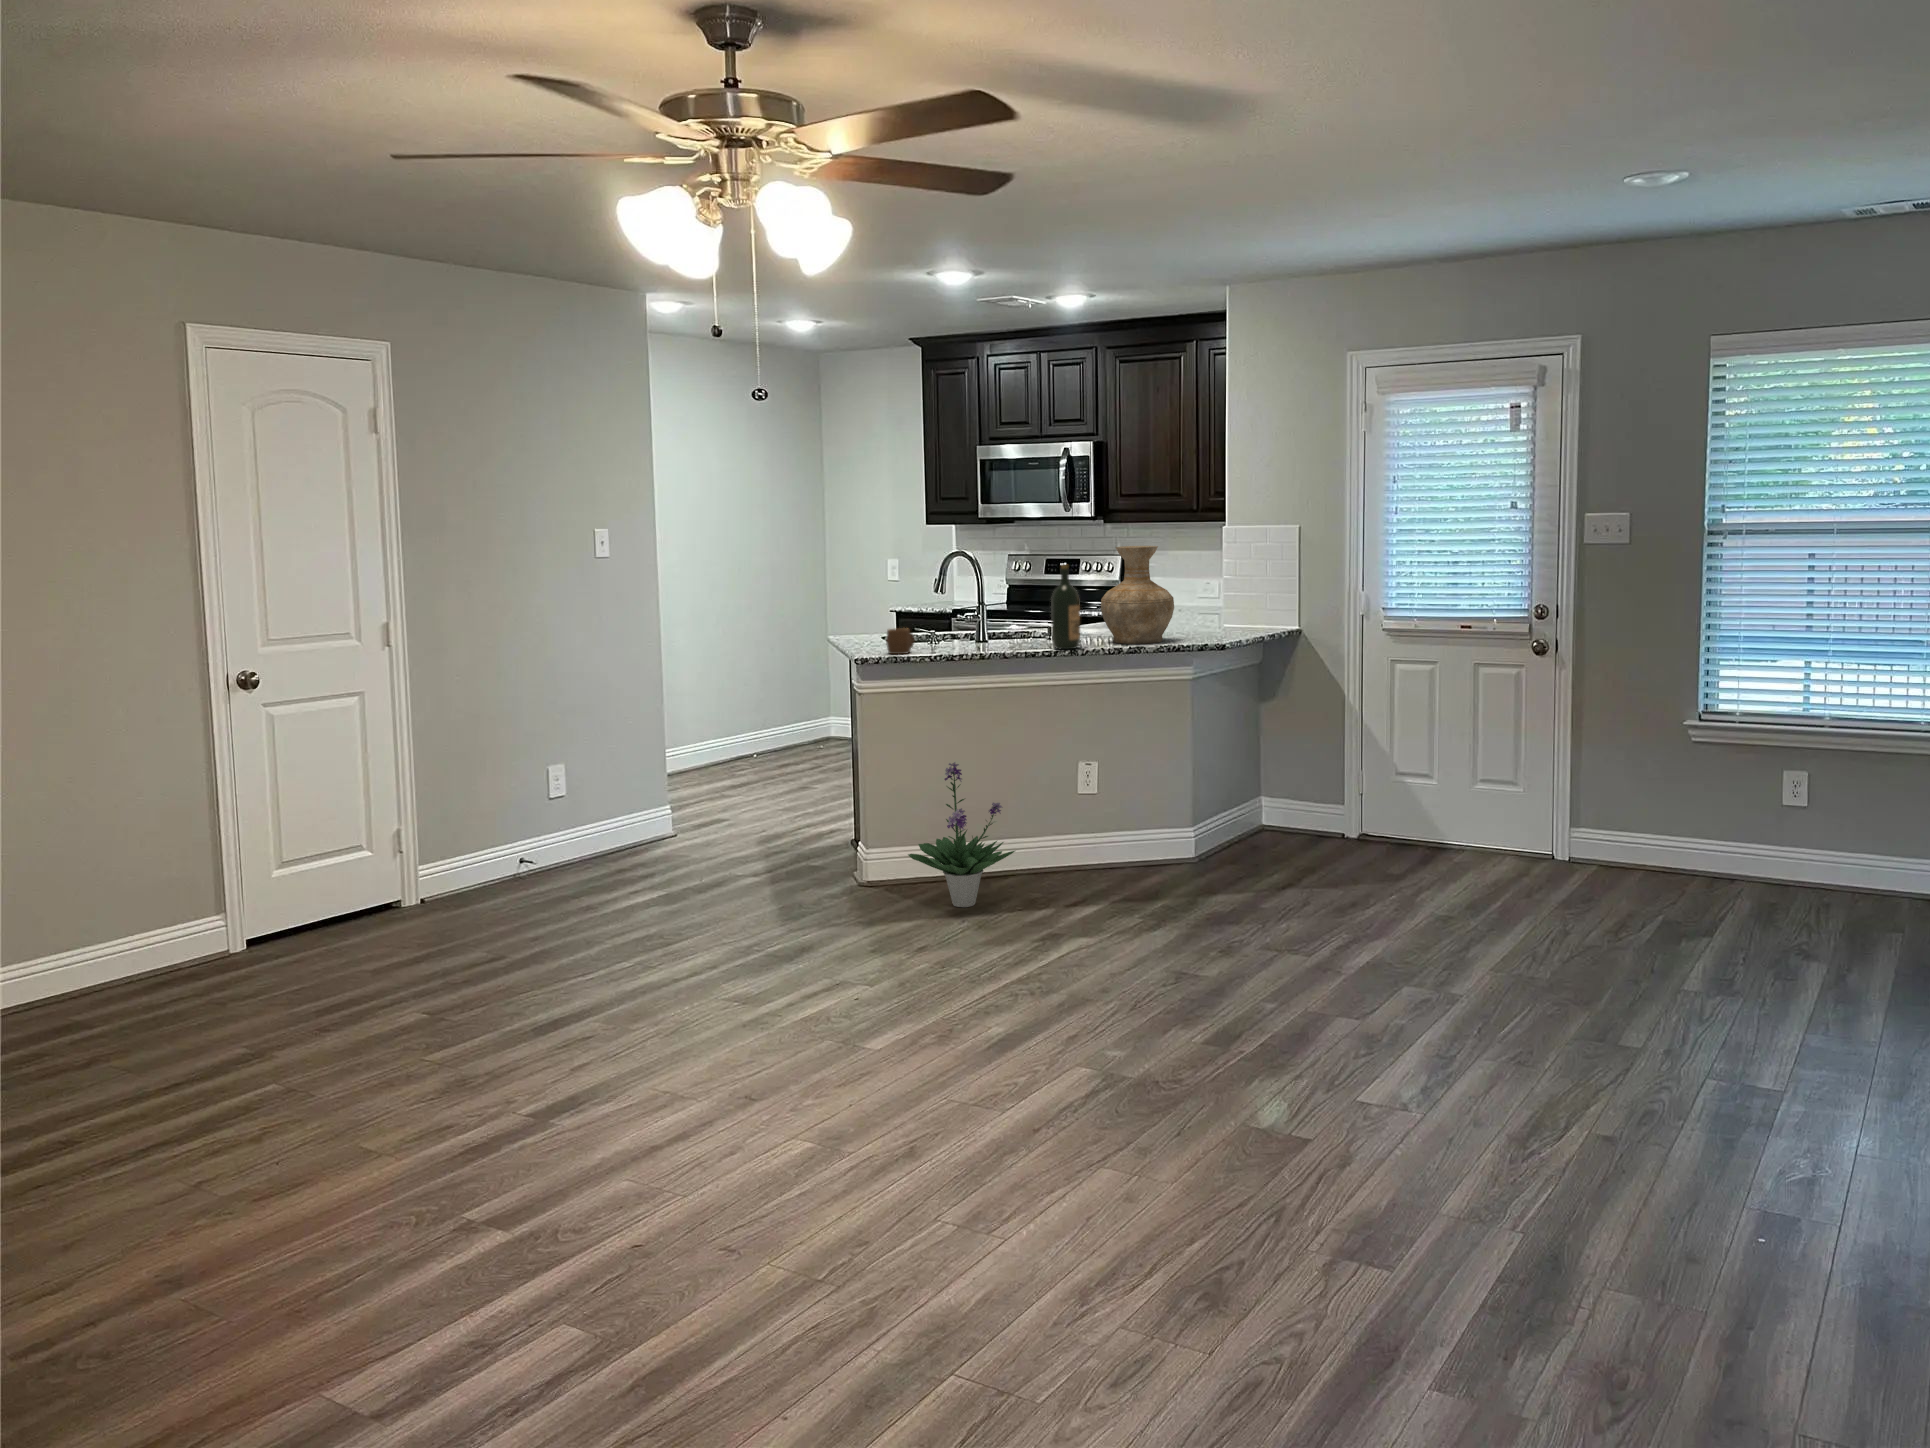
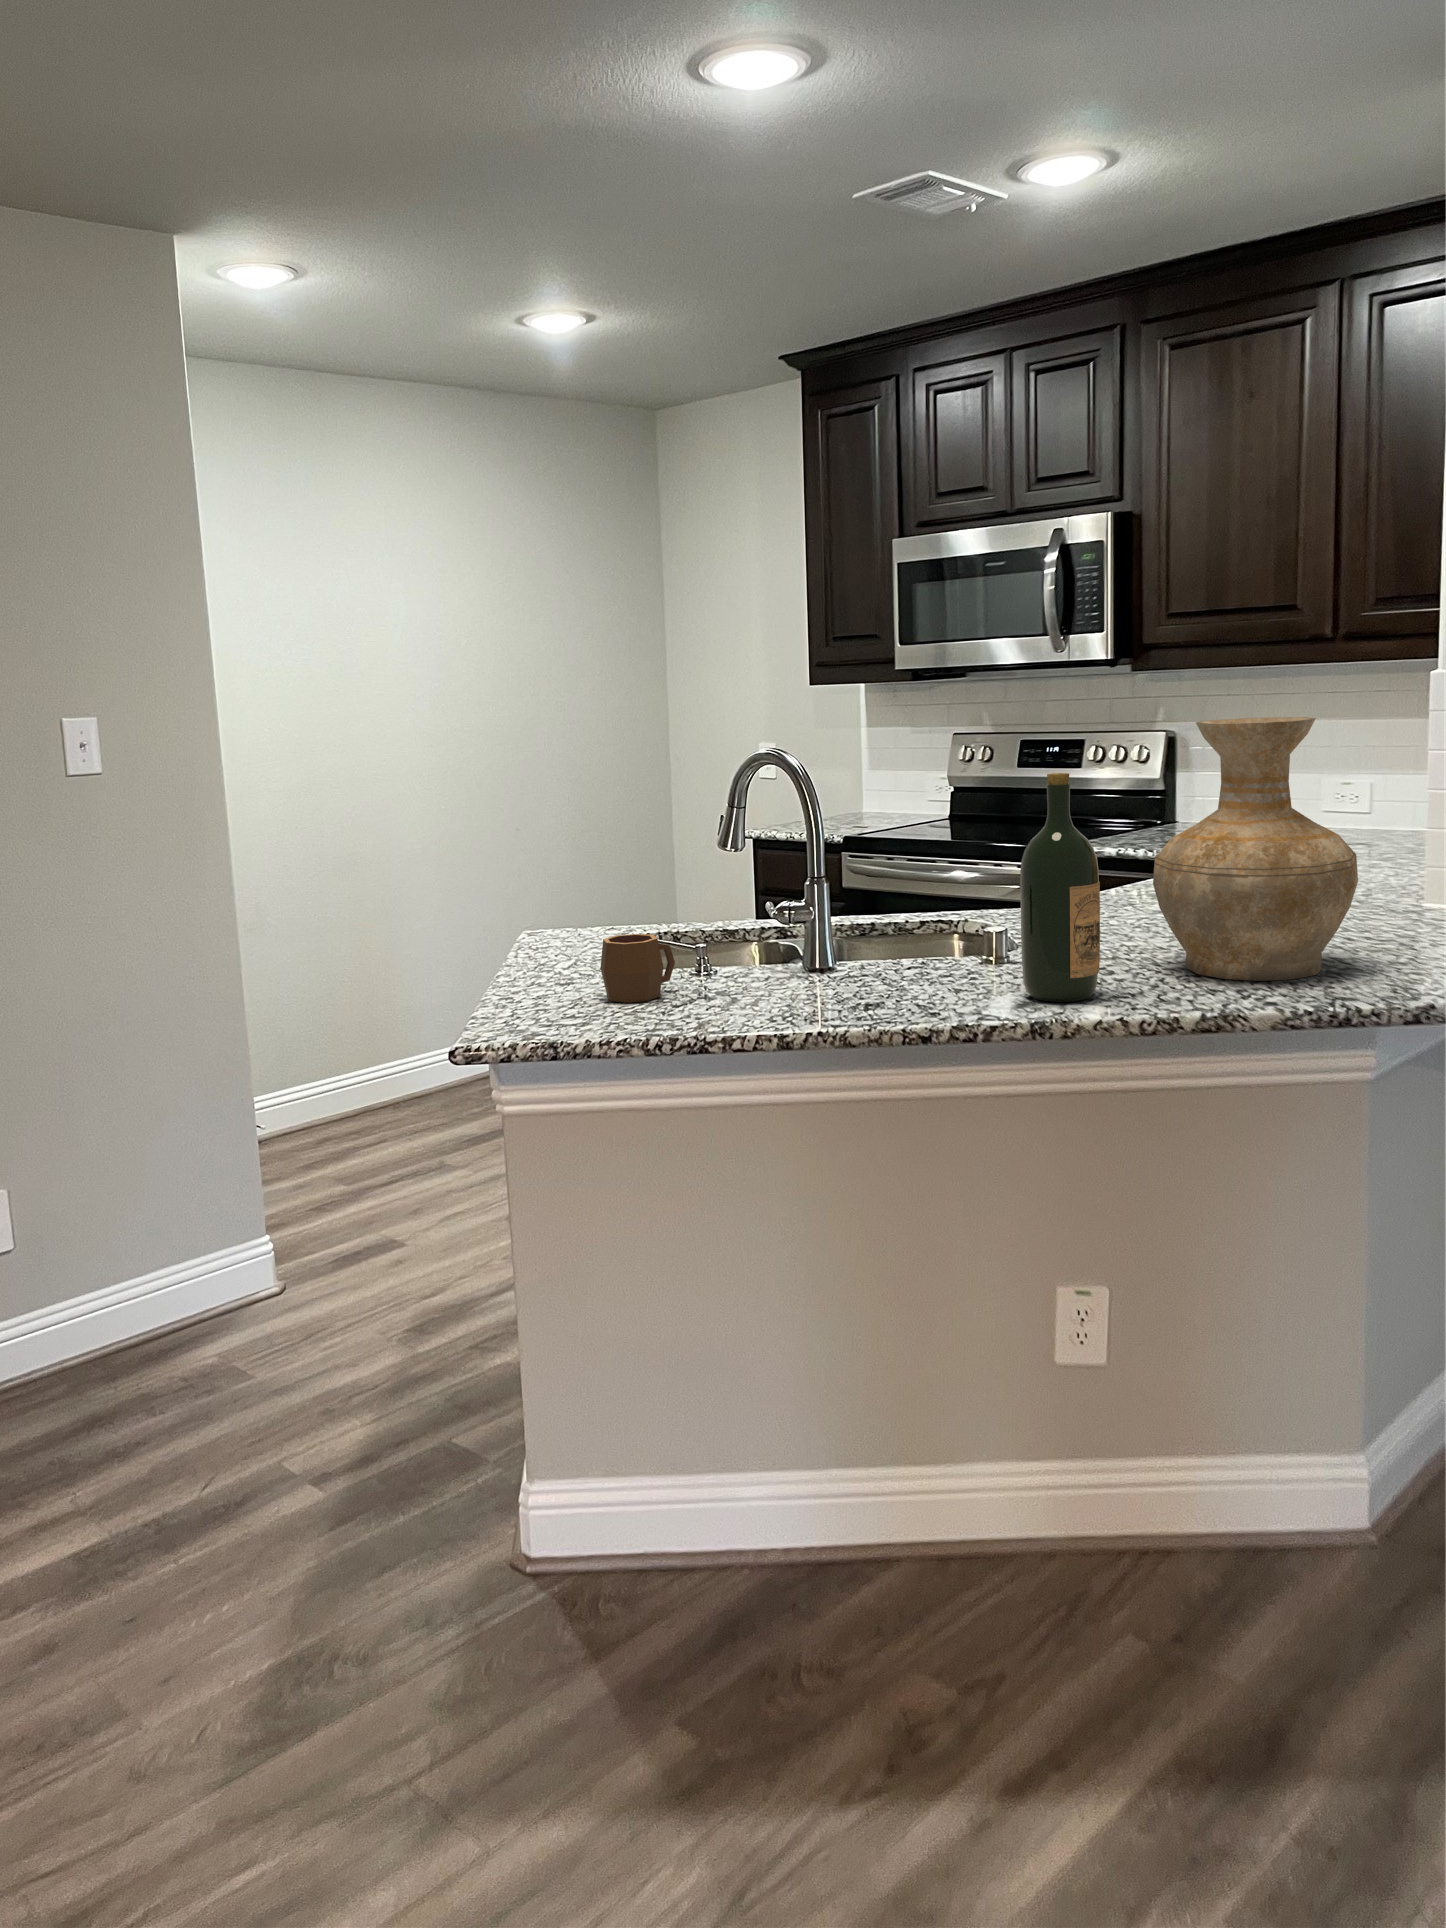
potted plant: present [908,762,1015,907] -> none [636,1287,920,1671]

